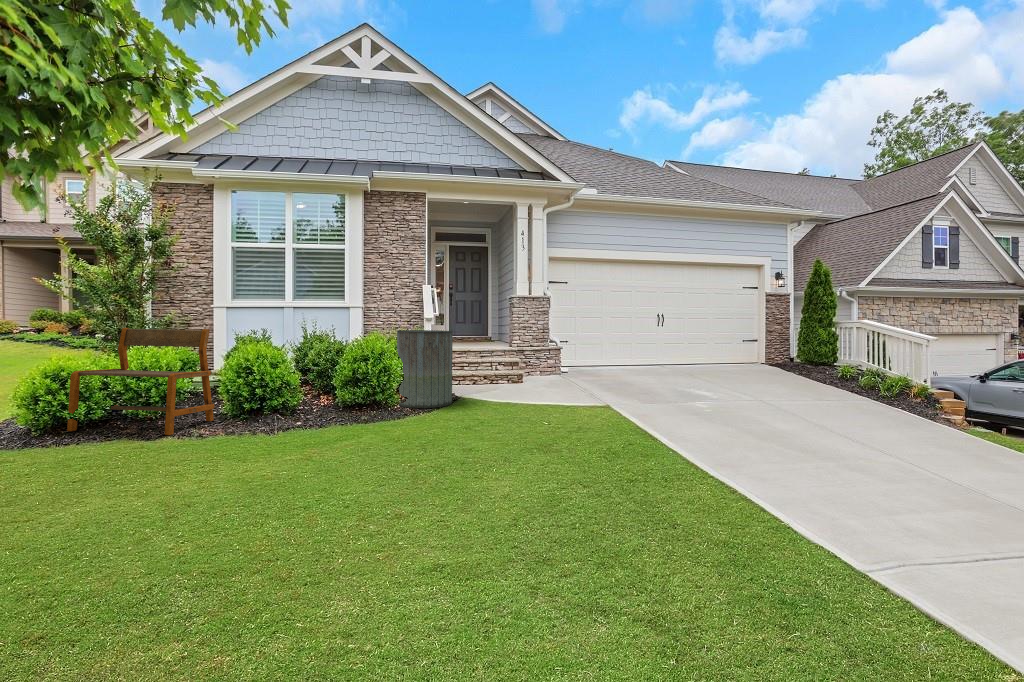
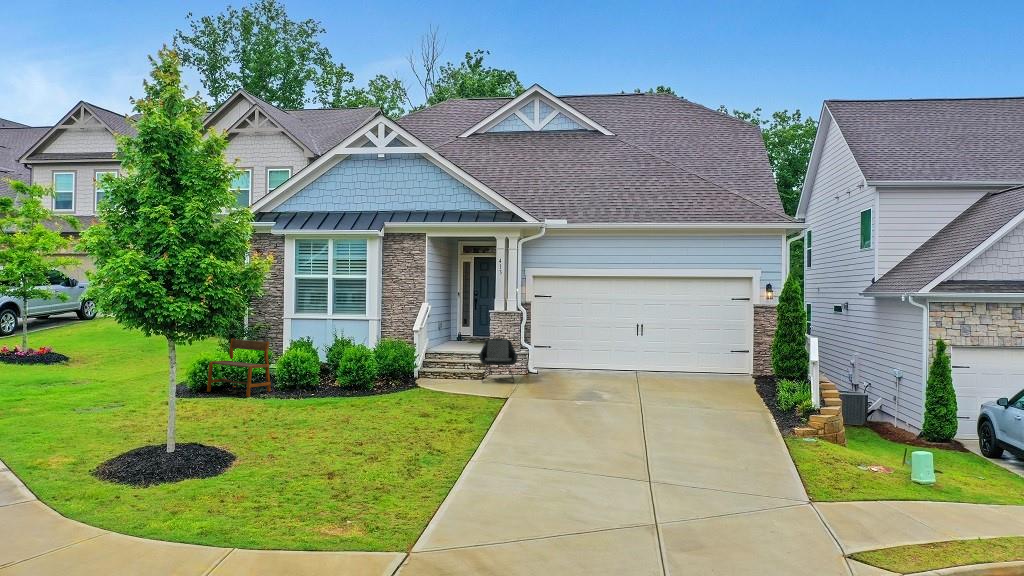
trash can: present [397,330,453,408] -> none [374,341,411,393]
lounge chair: none [513,331,569,387] -> present [479,338,517,383]

